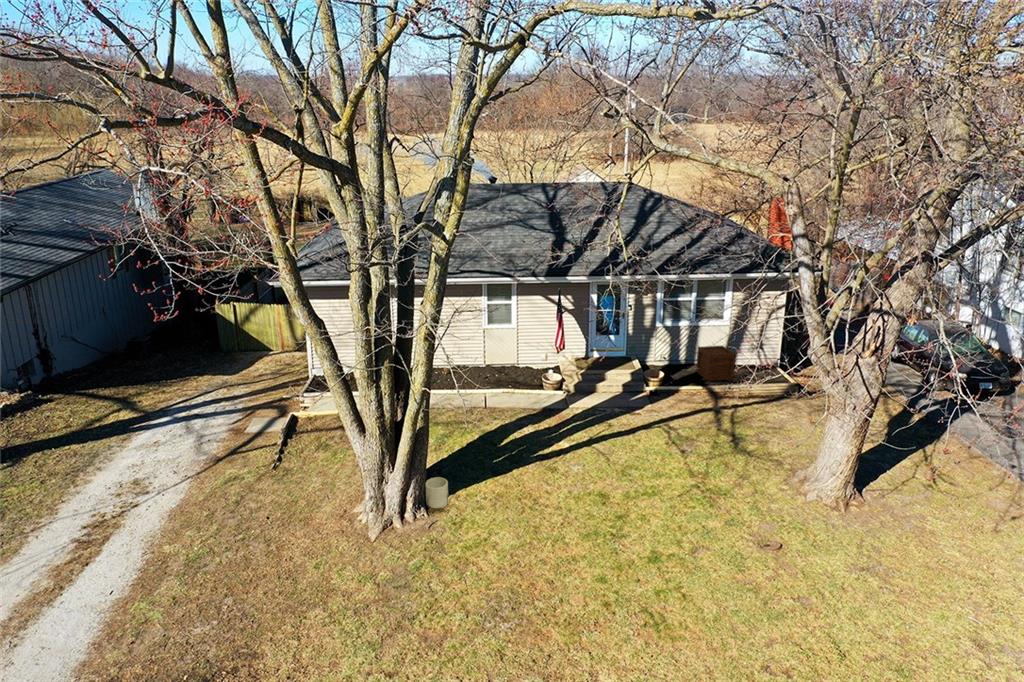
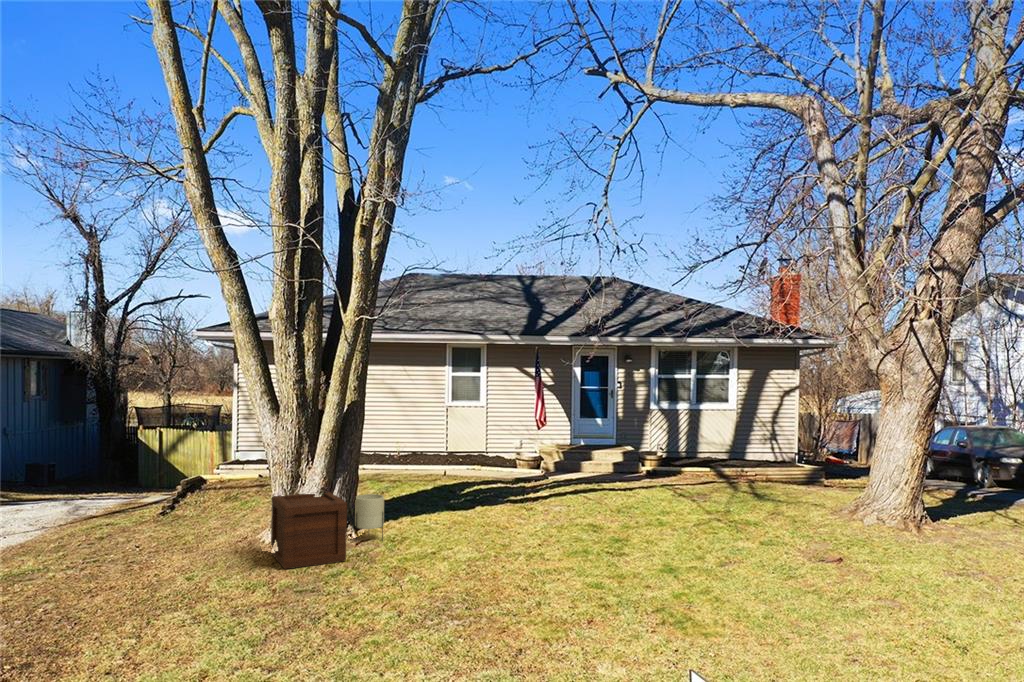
wooden crate: present [696,346,736,381] -> present [271,492,347,569]

